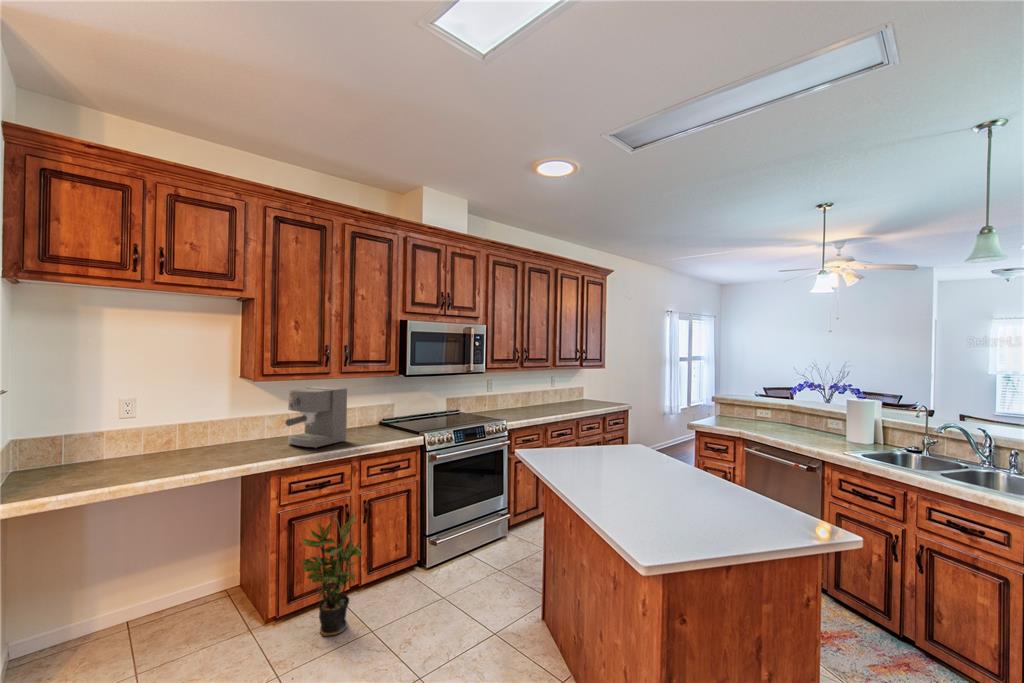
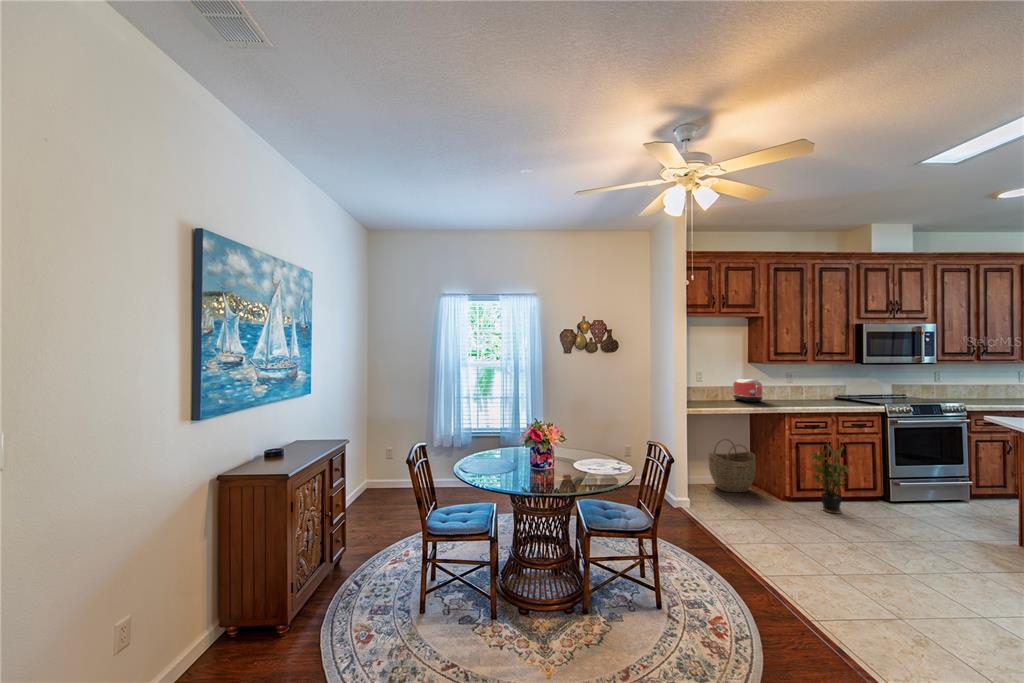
coffee maker: present [285,387,347,448] -> none [782,369,822,405]
toaster: none [206,407,256,452] -> present [733,379,763,402]
woven basket: none [131,524,232,639] -> present [708,439,756,492]

